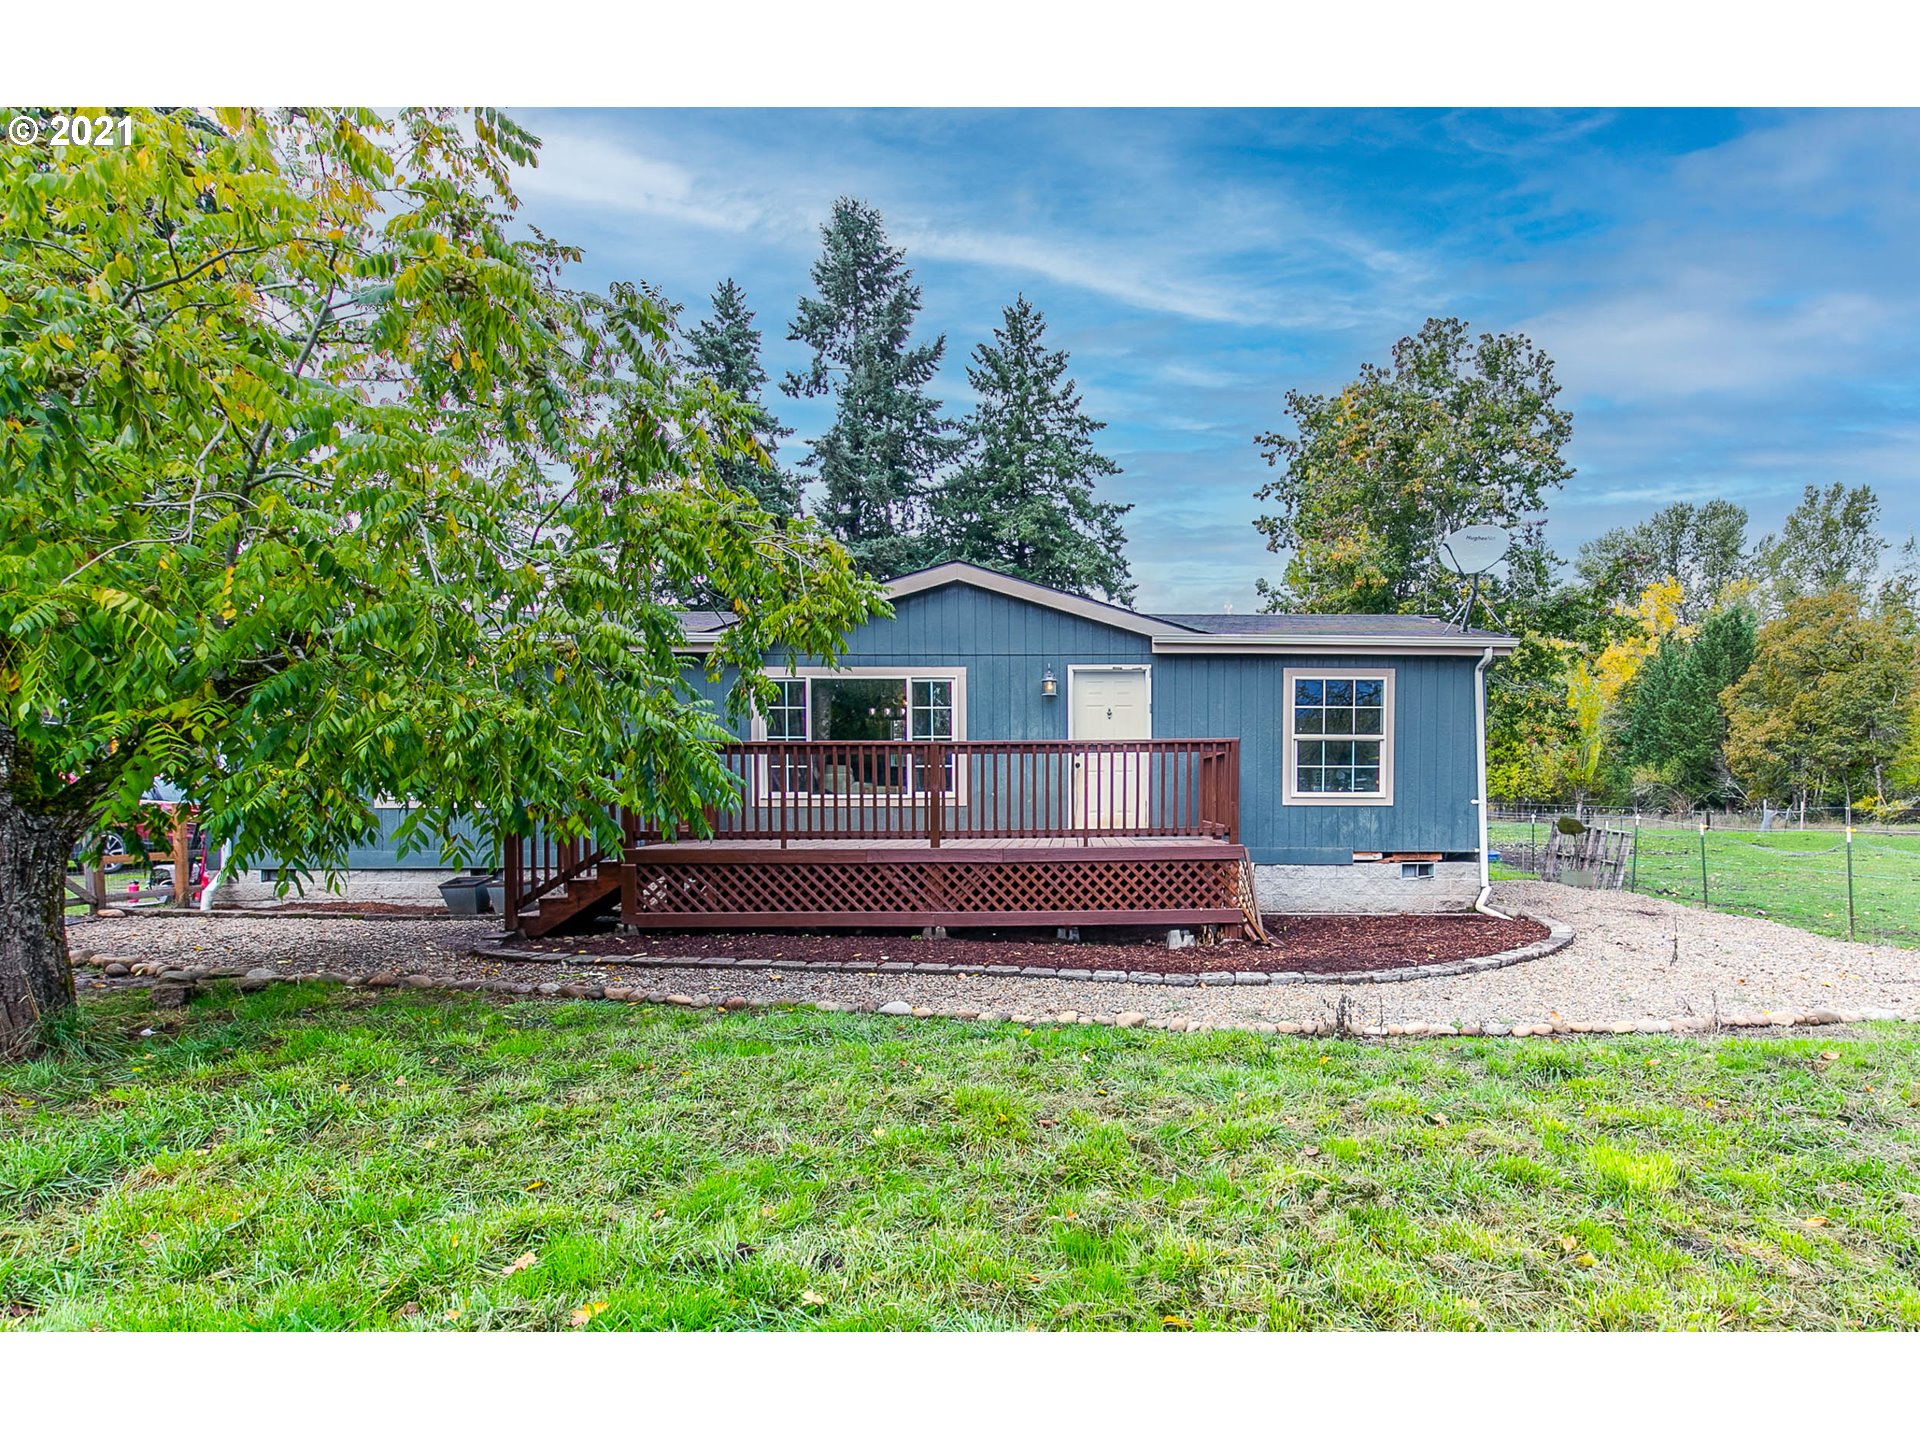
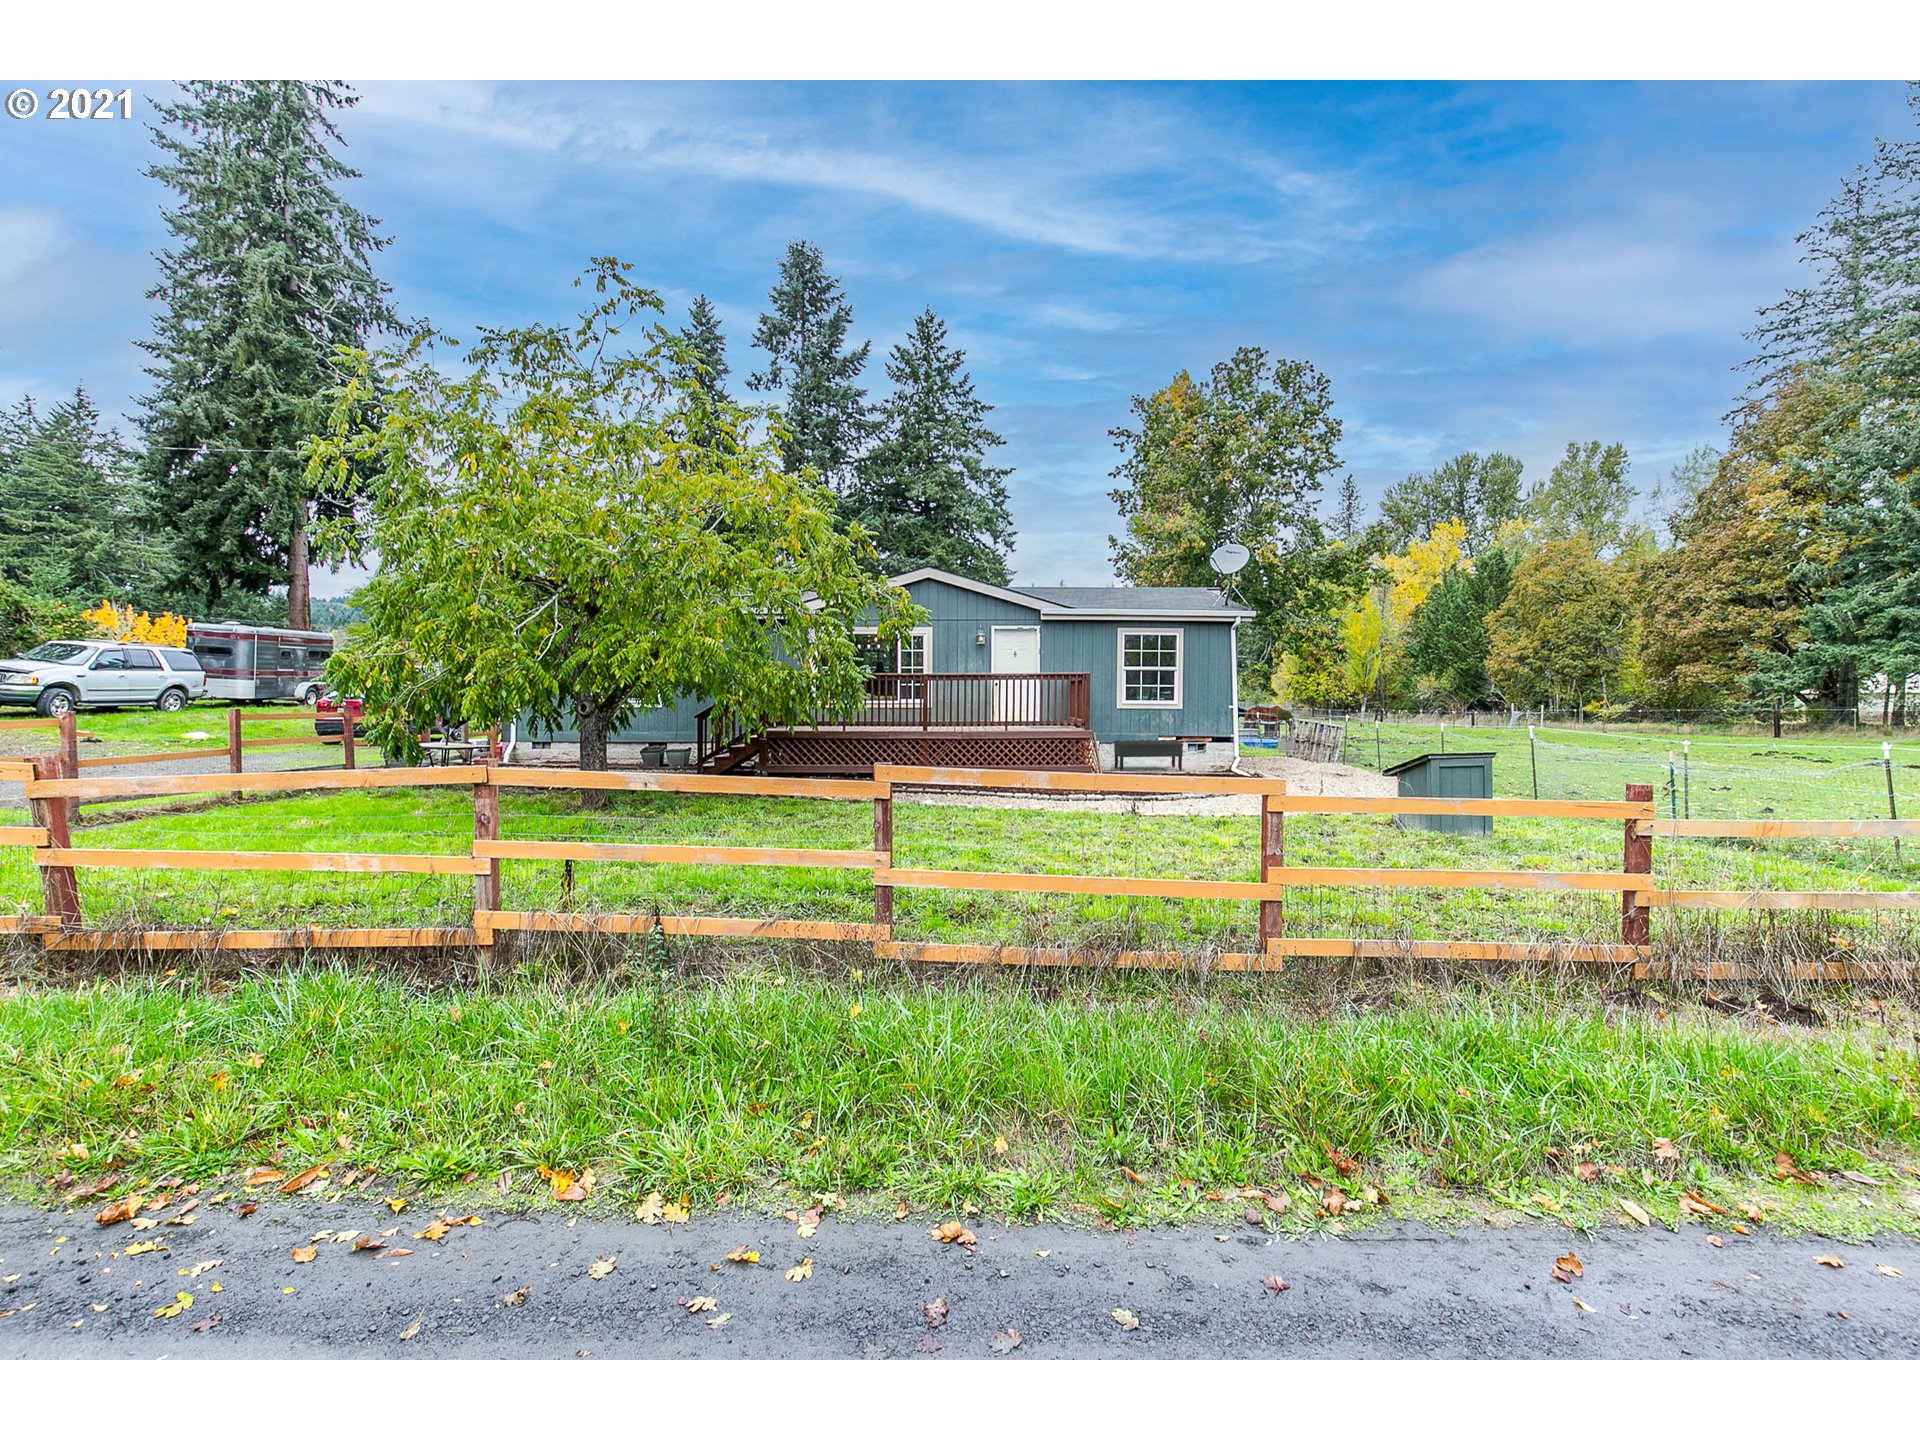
bench: none [1281,866,1413,924] -> present [1114,740,1183,771]

